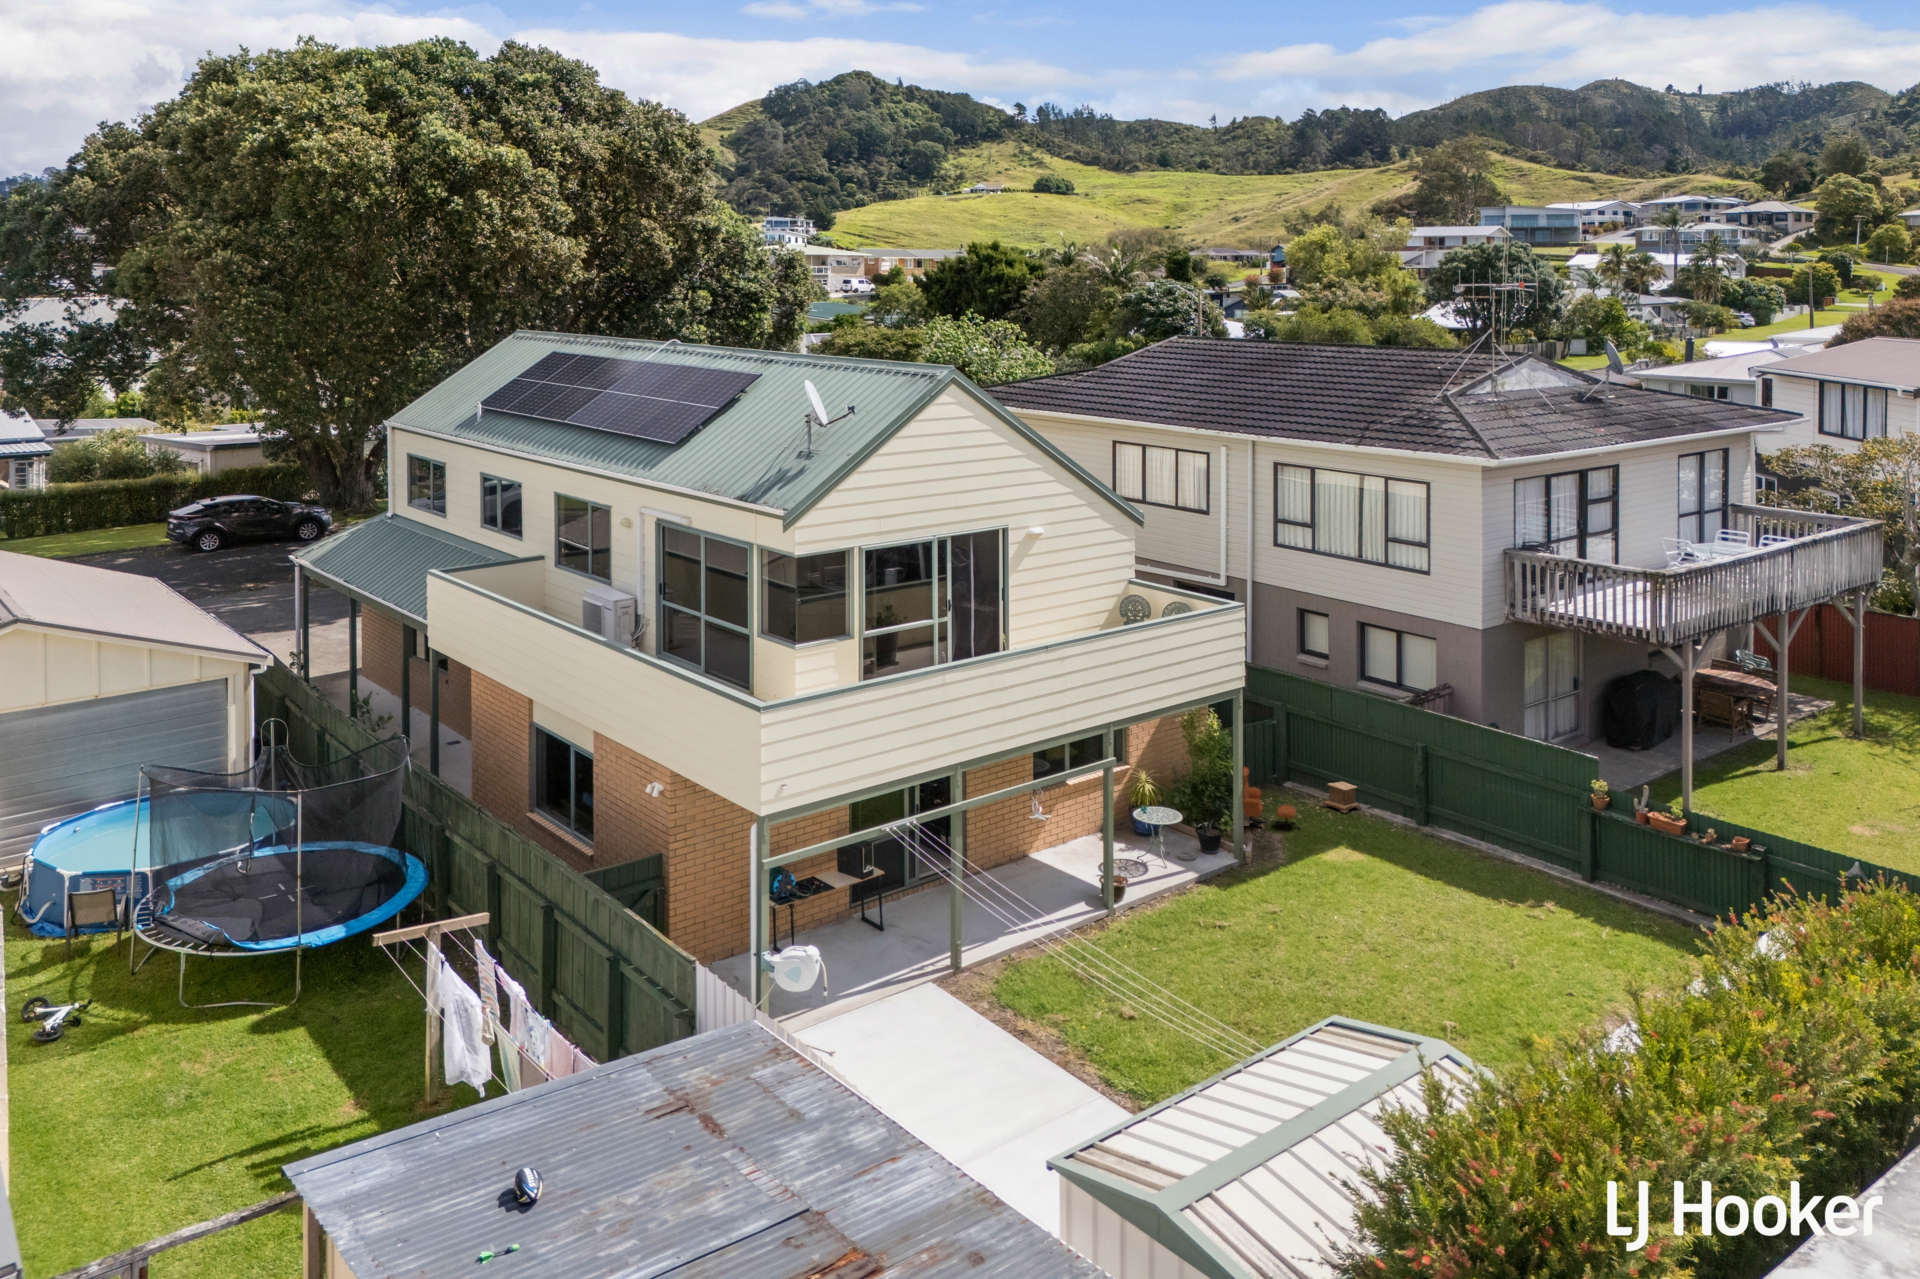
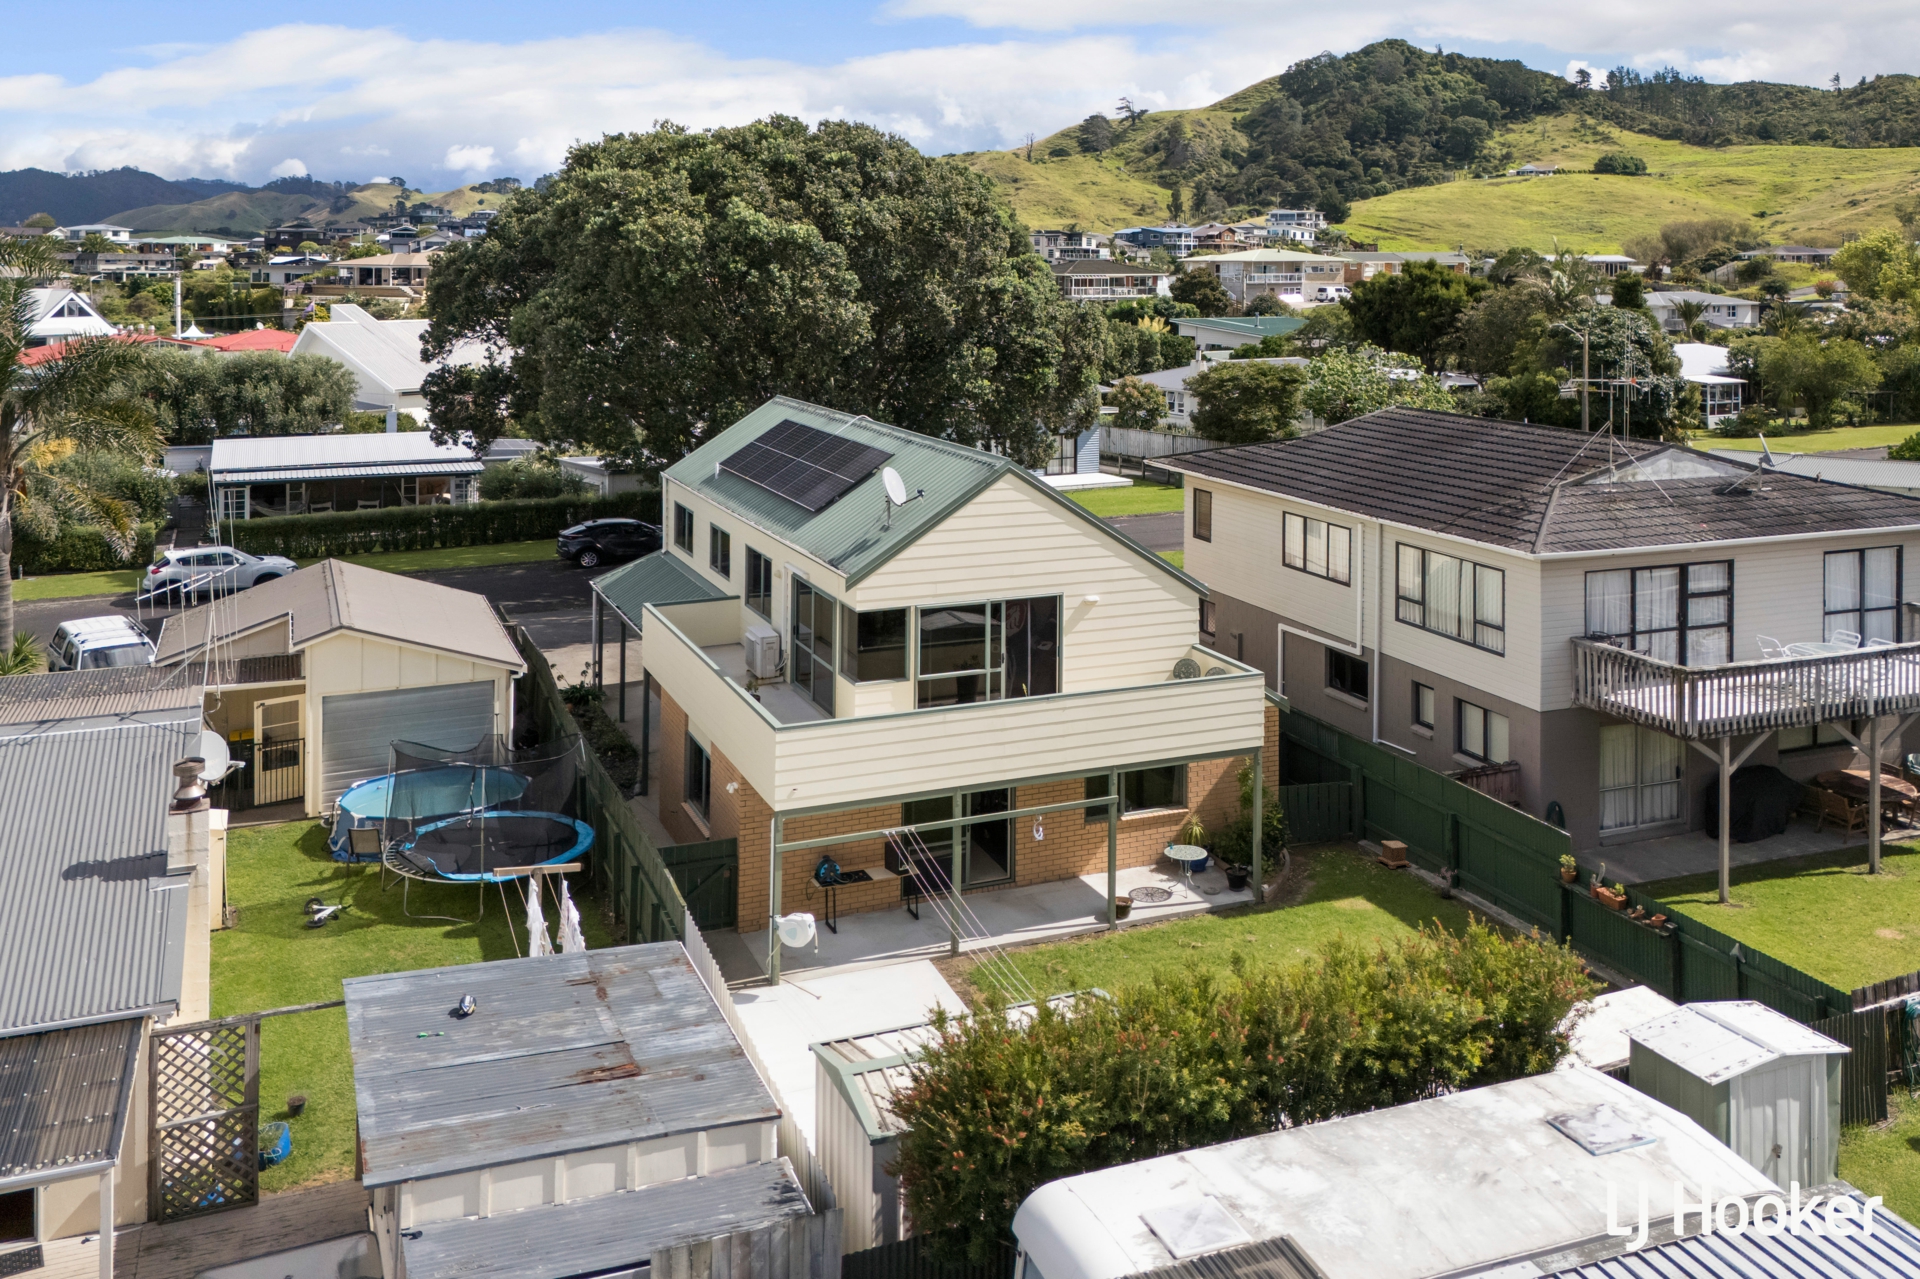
lounge chair: present [1243,767,1298,829] -> none [1284,819,1339,878]
potted plant: none [1403,803,1436,839] -> present [1434,867,1453,898]

